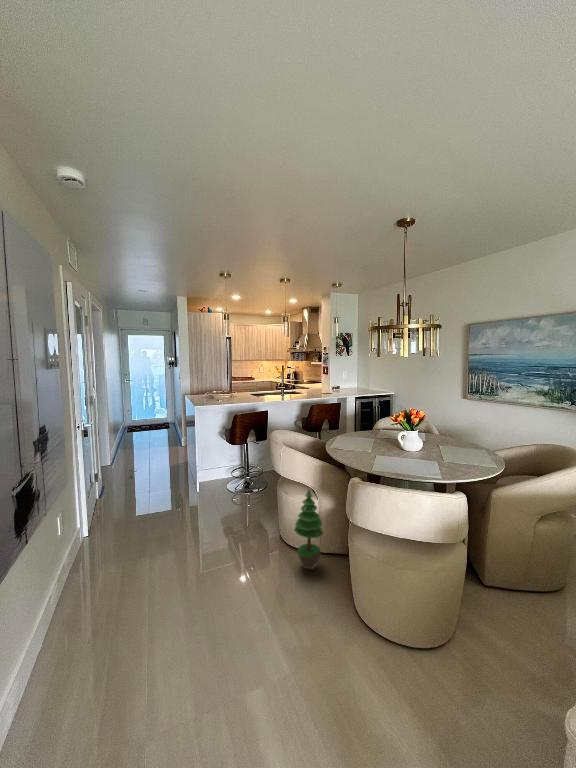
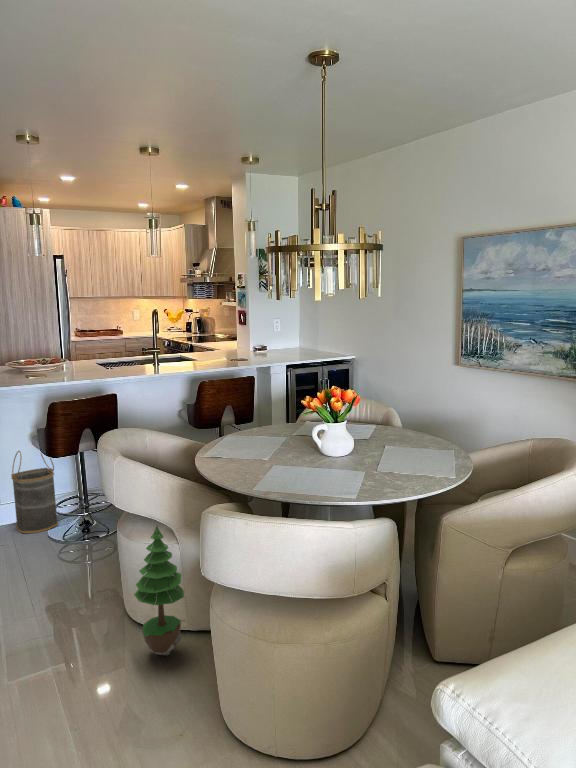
basket: none [208,439,232,487] -> present [11,451,58,533]

